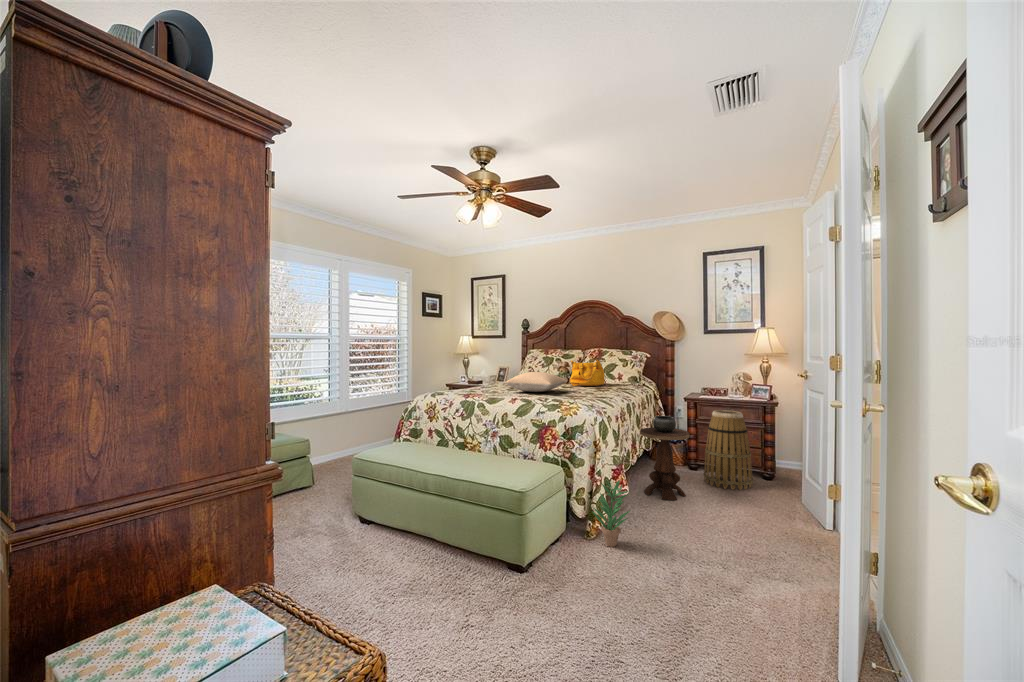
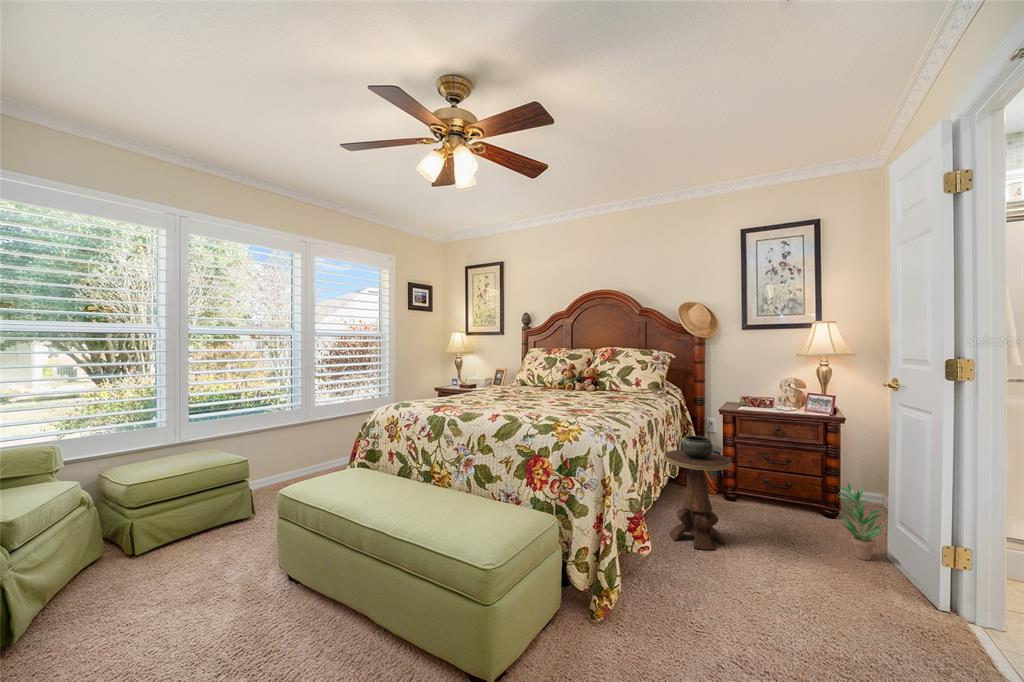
handbag: present [570,358,605,386] -> none [576,360,619,394]
pillow: present [506,372,567,392] -> none [492,377,571,403]
basket: present [704,410,753,490] -> none [746,427,814,535]
potted plant: present [592,480,630,547] -> present [839,483,886,560]

